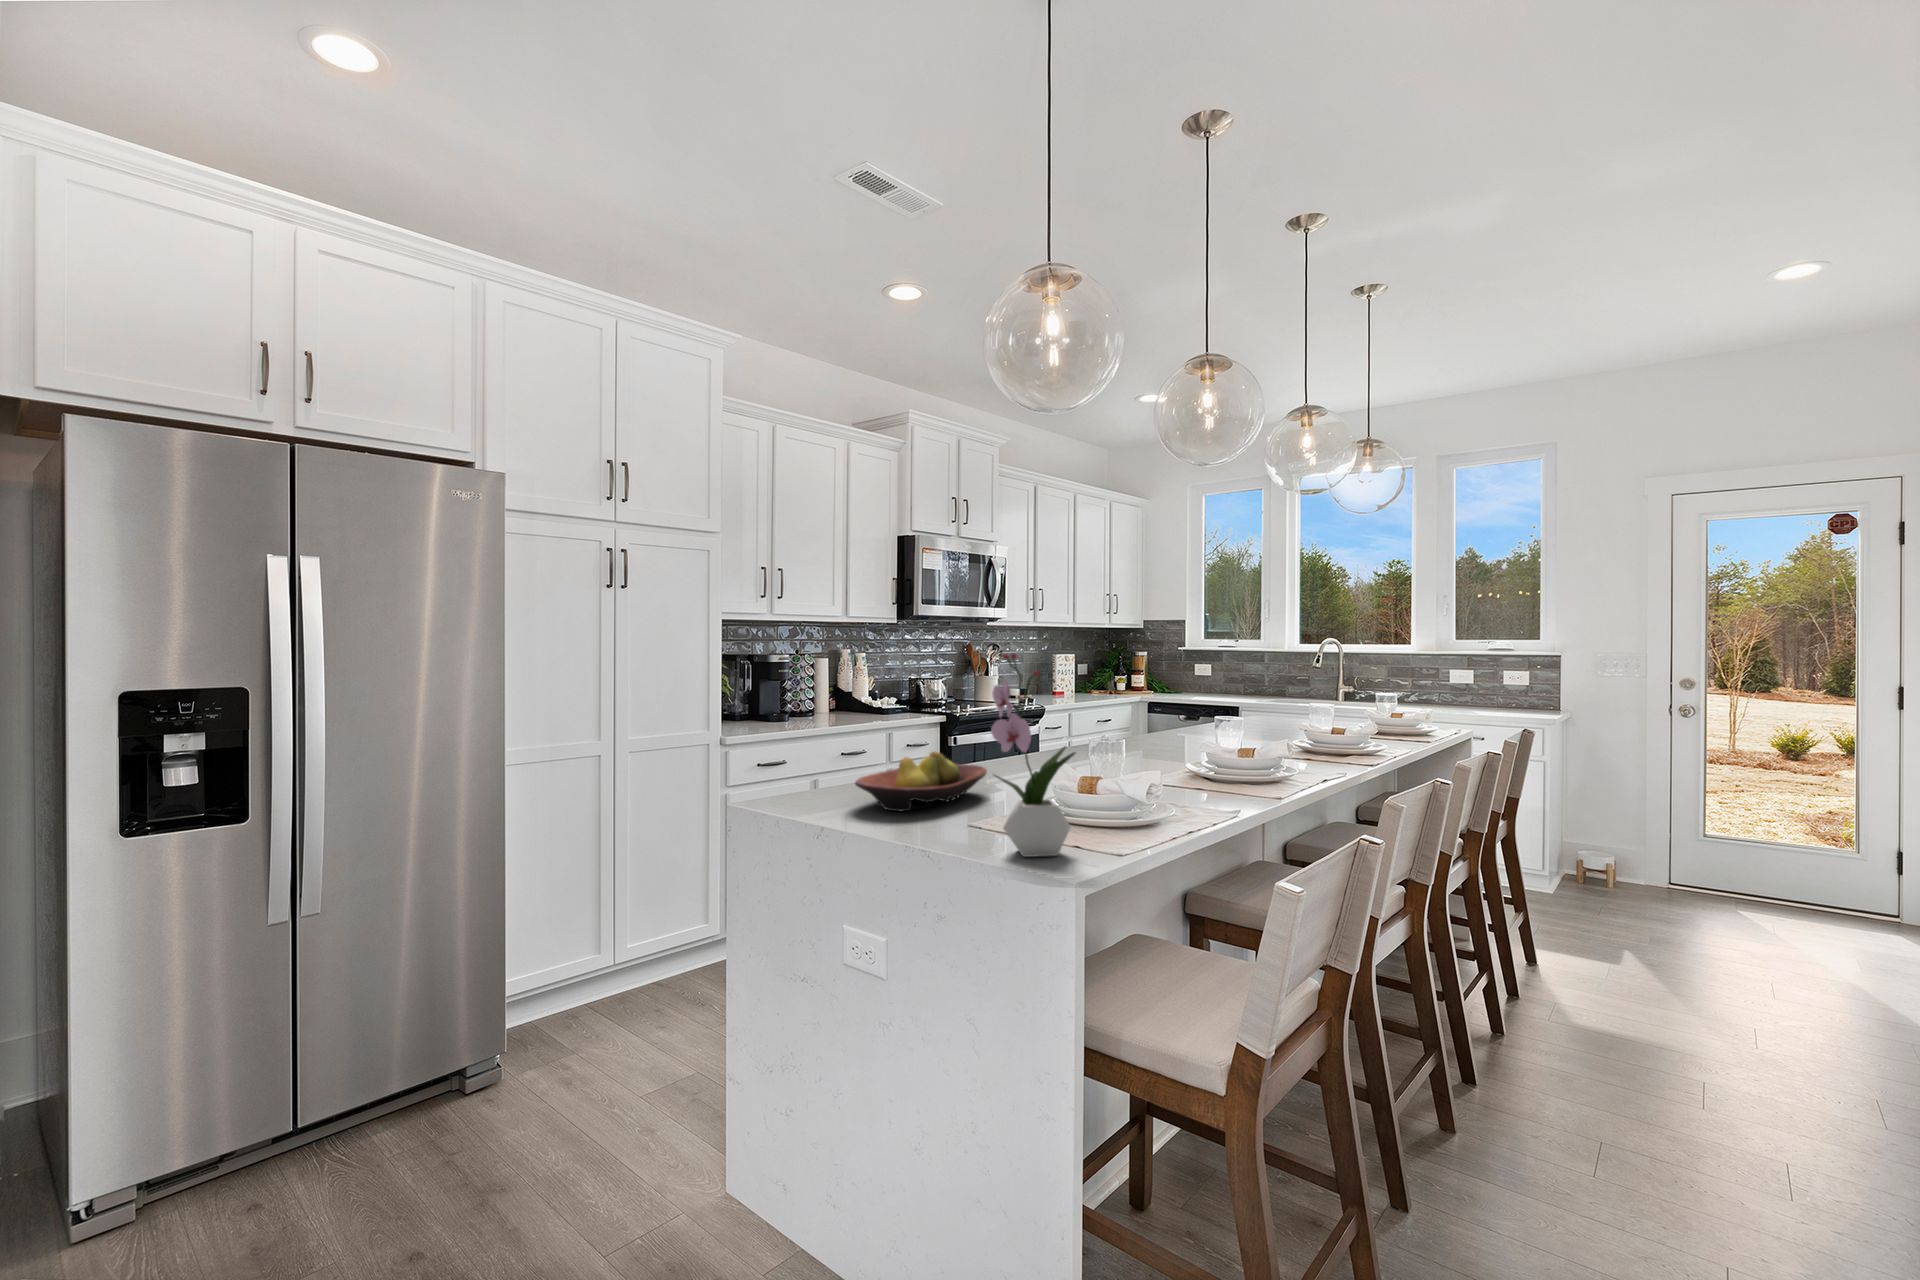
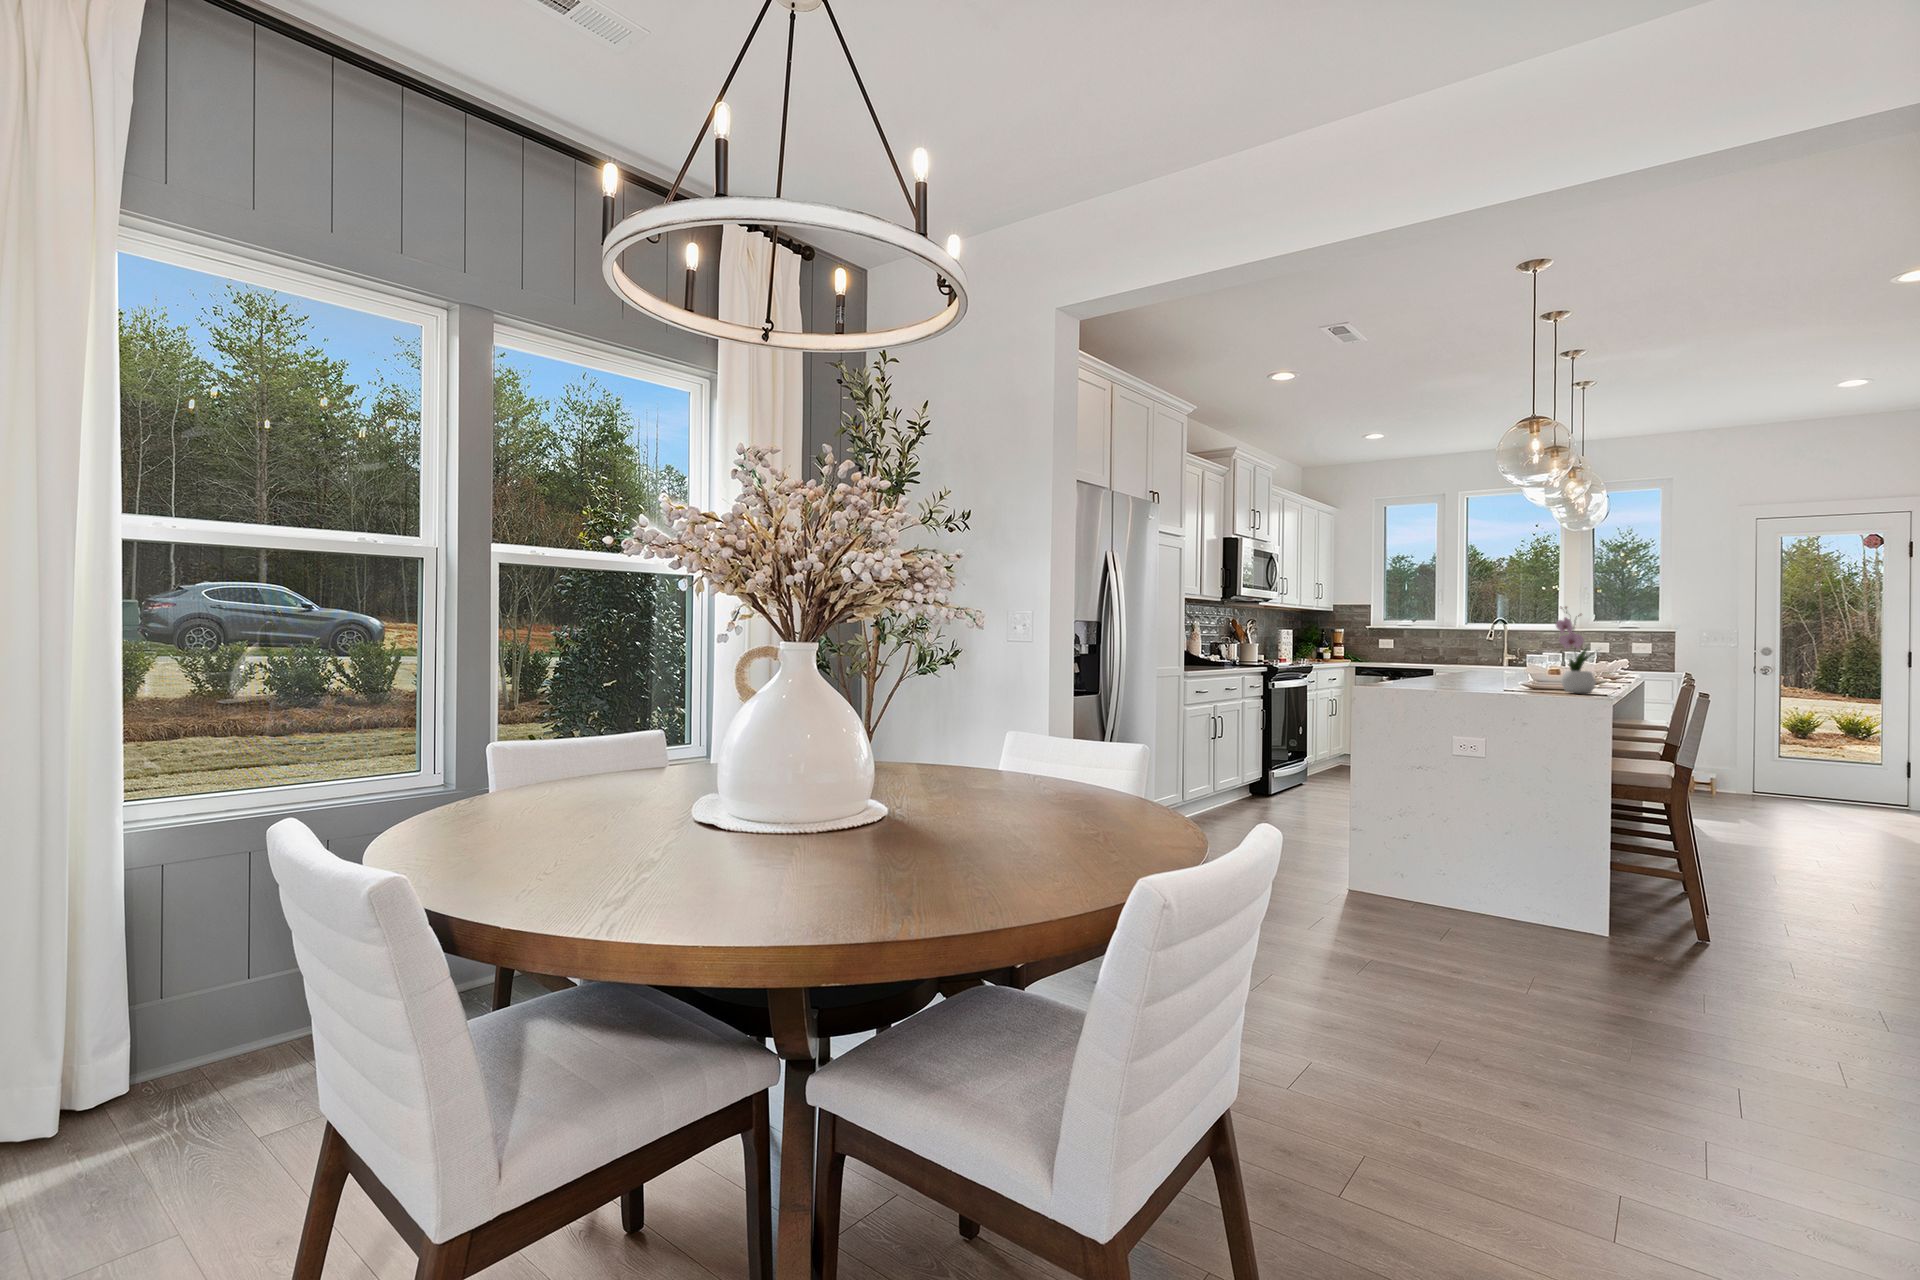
fruit bowl: present [855,752,987,811] -> none [1427,661,1485,686]

